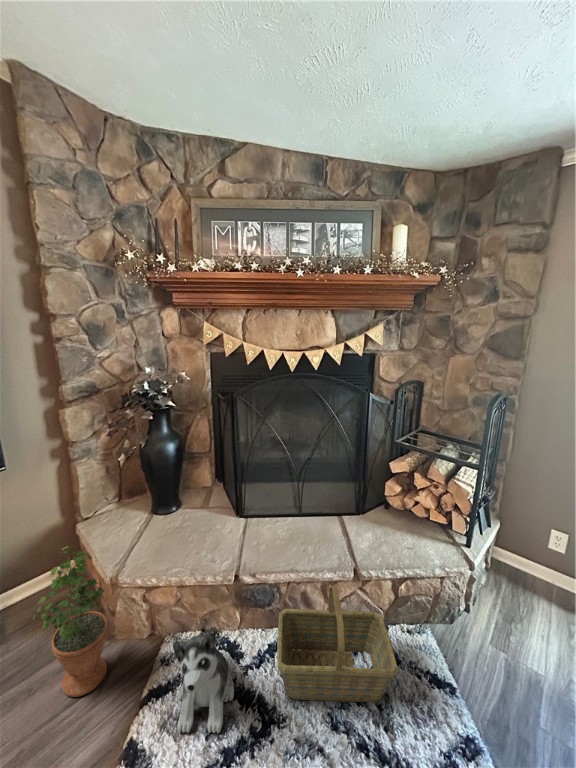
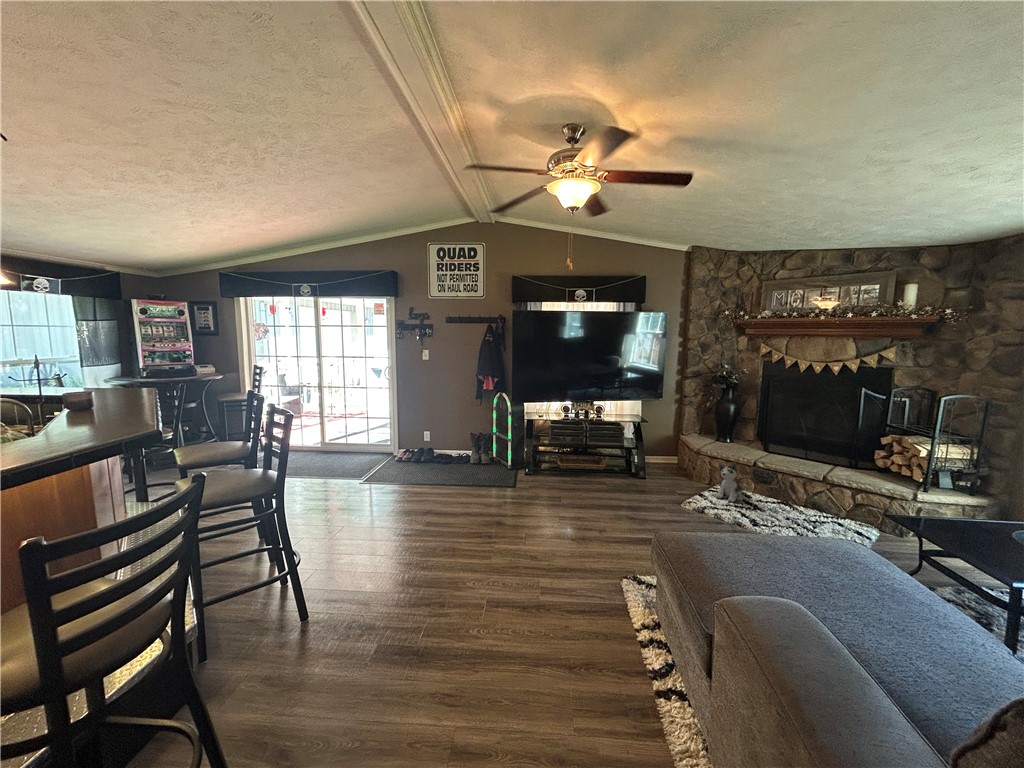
potted plant: present [33,547,108,697] -> none [669,427,694,485]
basket: present [277,586,398,702] -> none [764,471,835,523]

